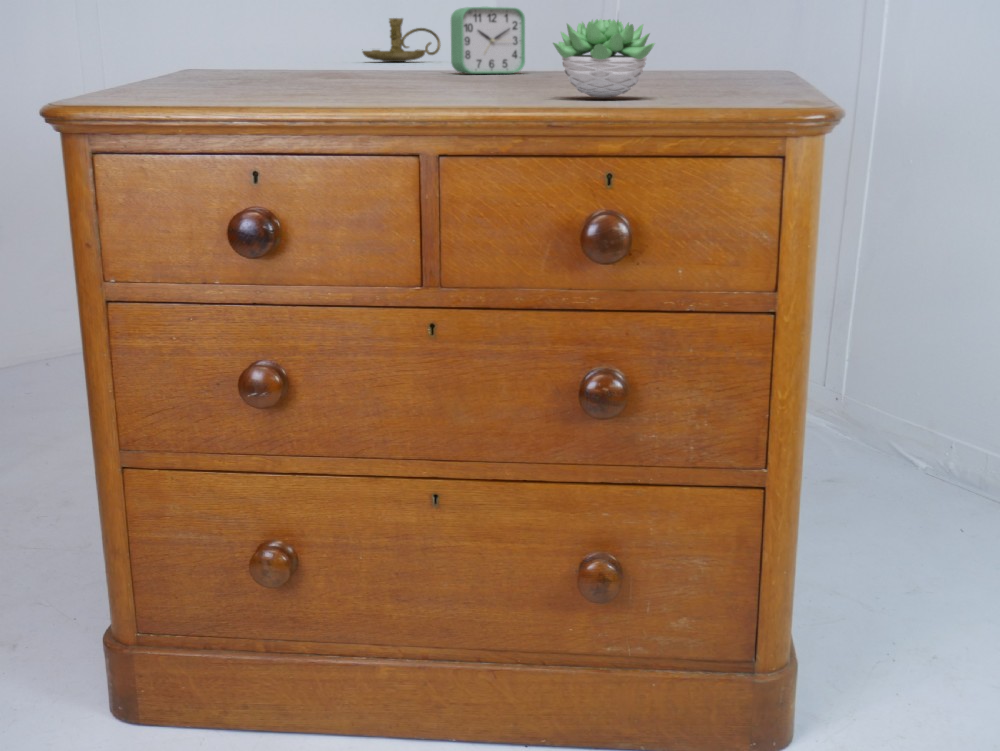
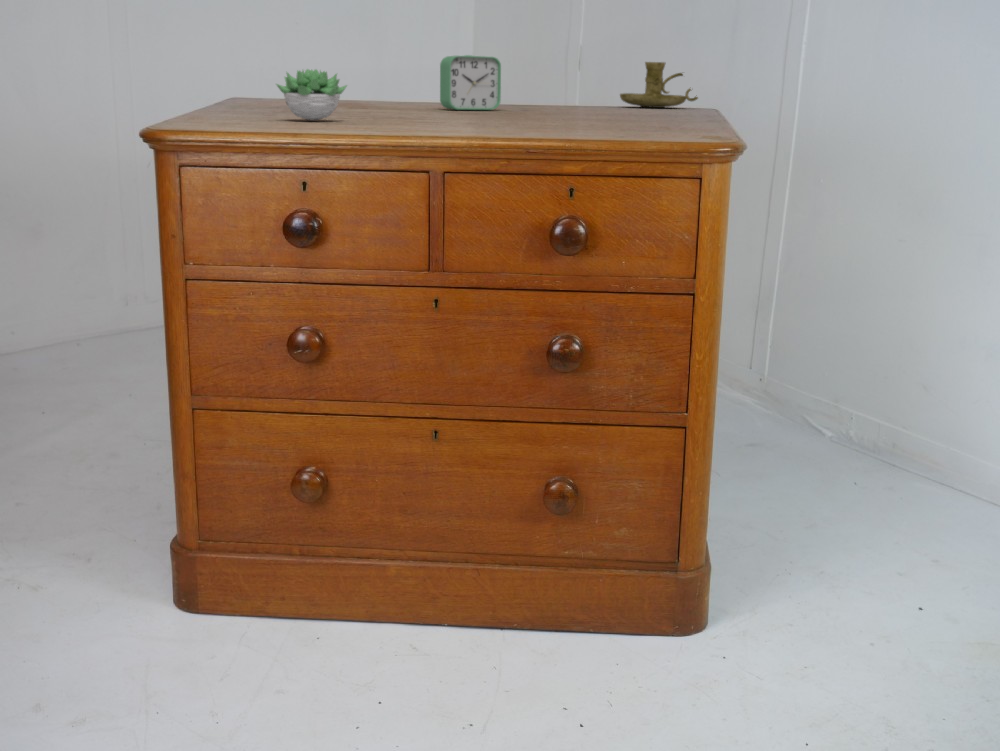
candle holder: present [363,18,441,62] -> present [620,62,698,108]
succulent plant: present [553,19,655,98] -> present [276,69,347,120]

